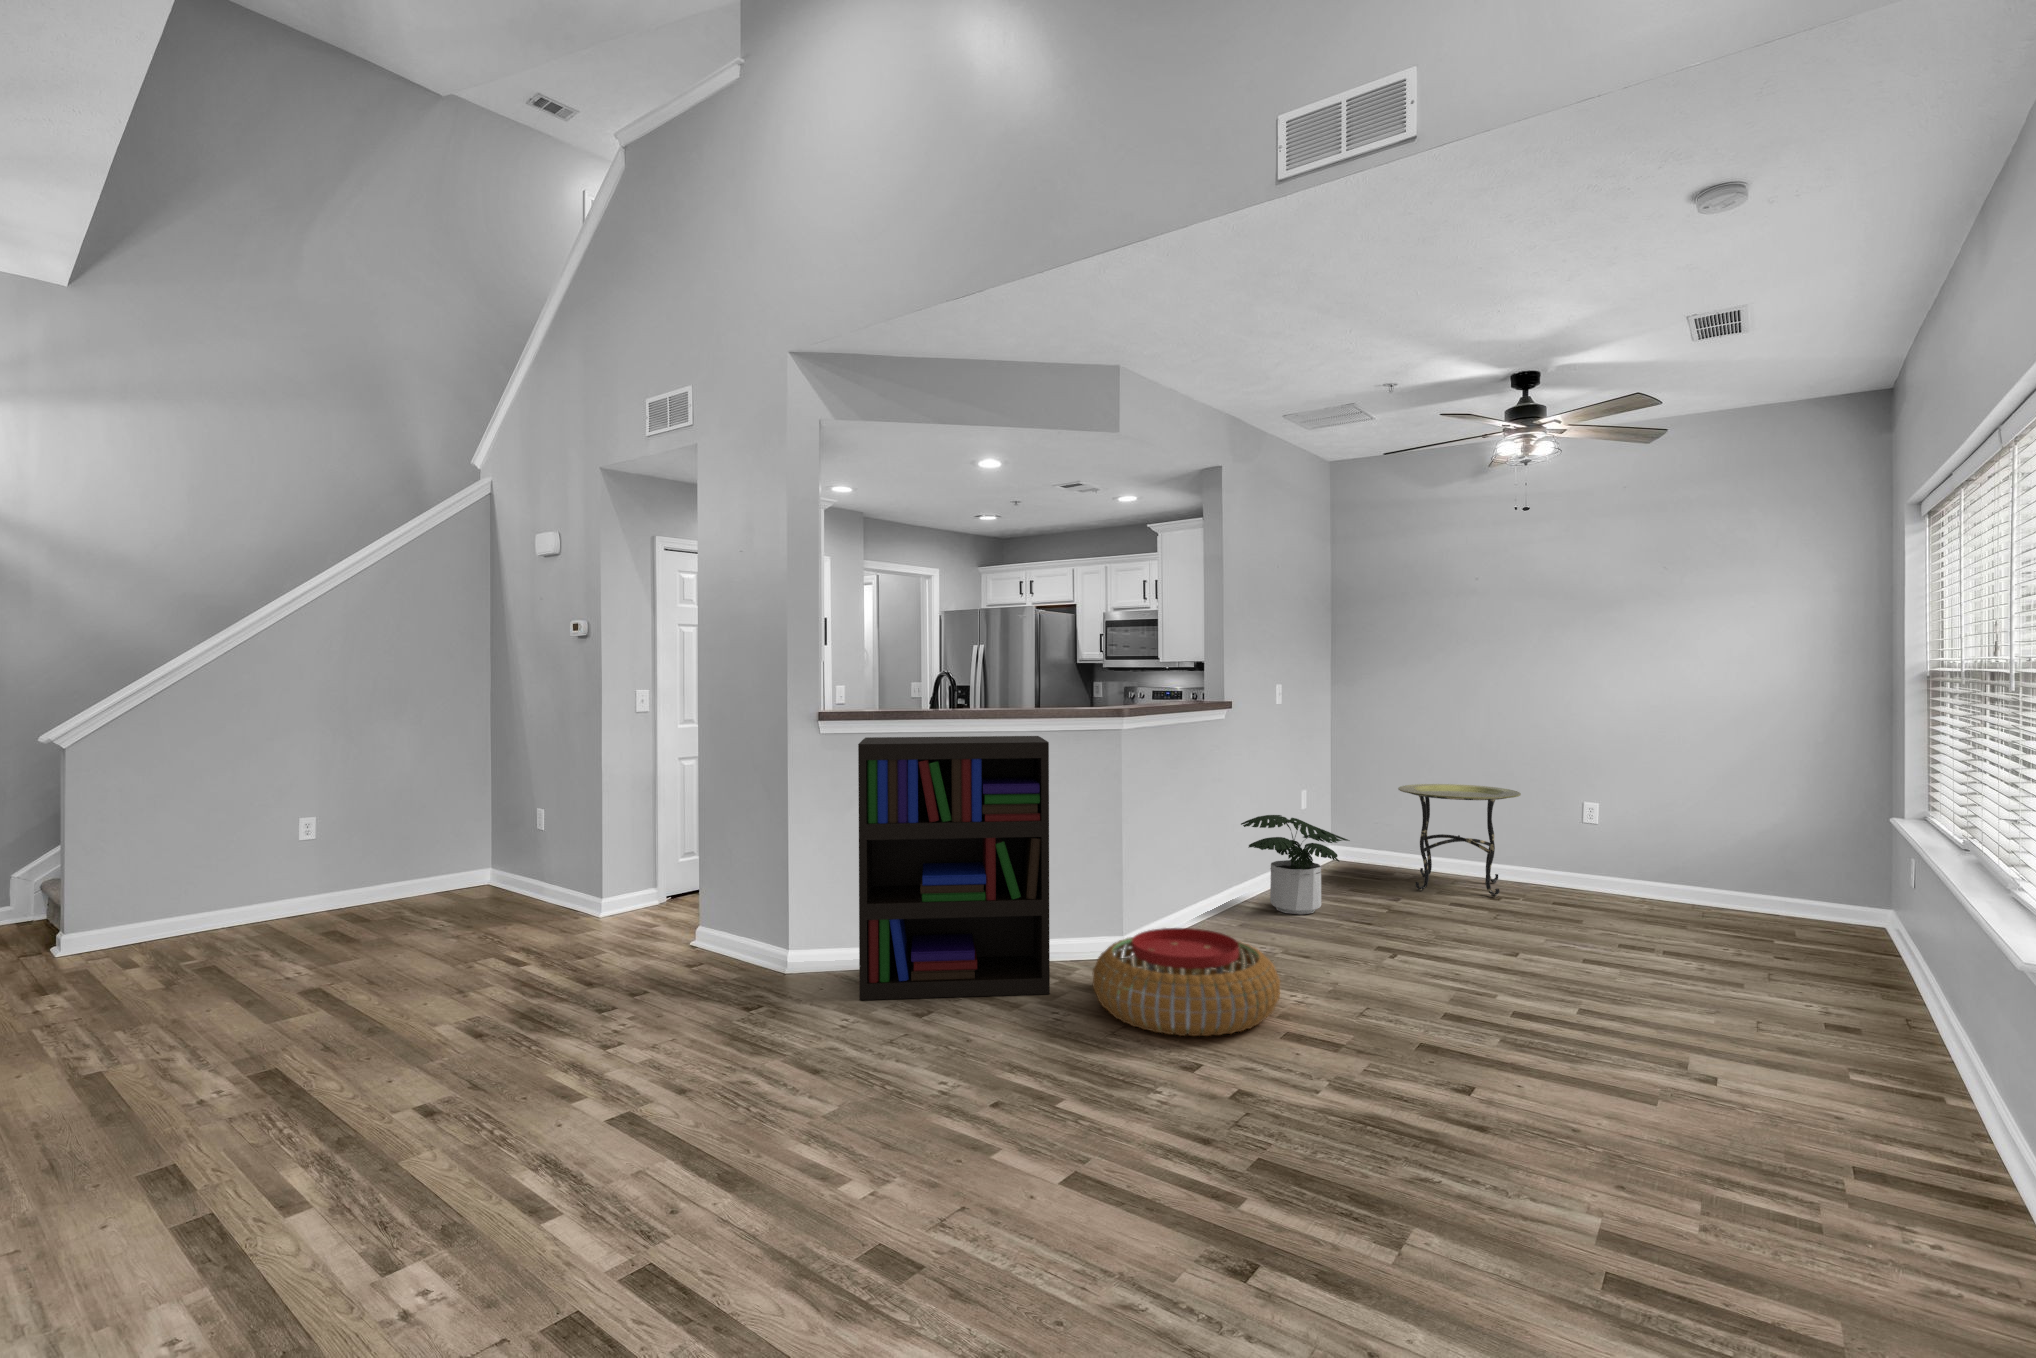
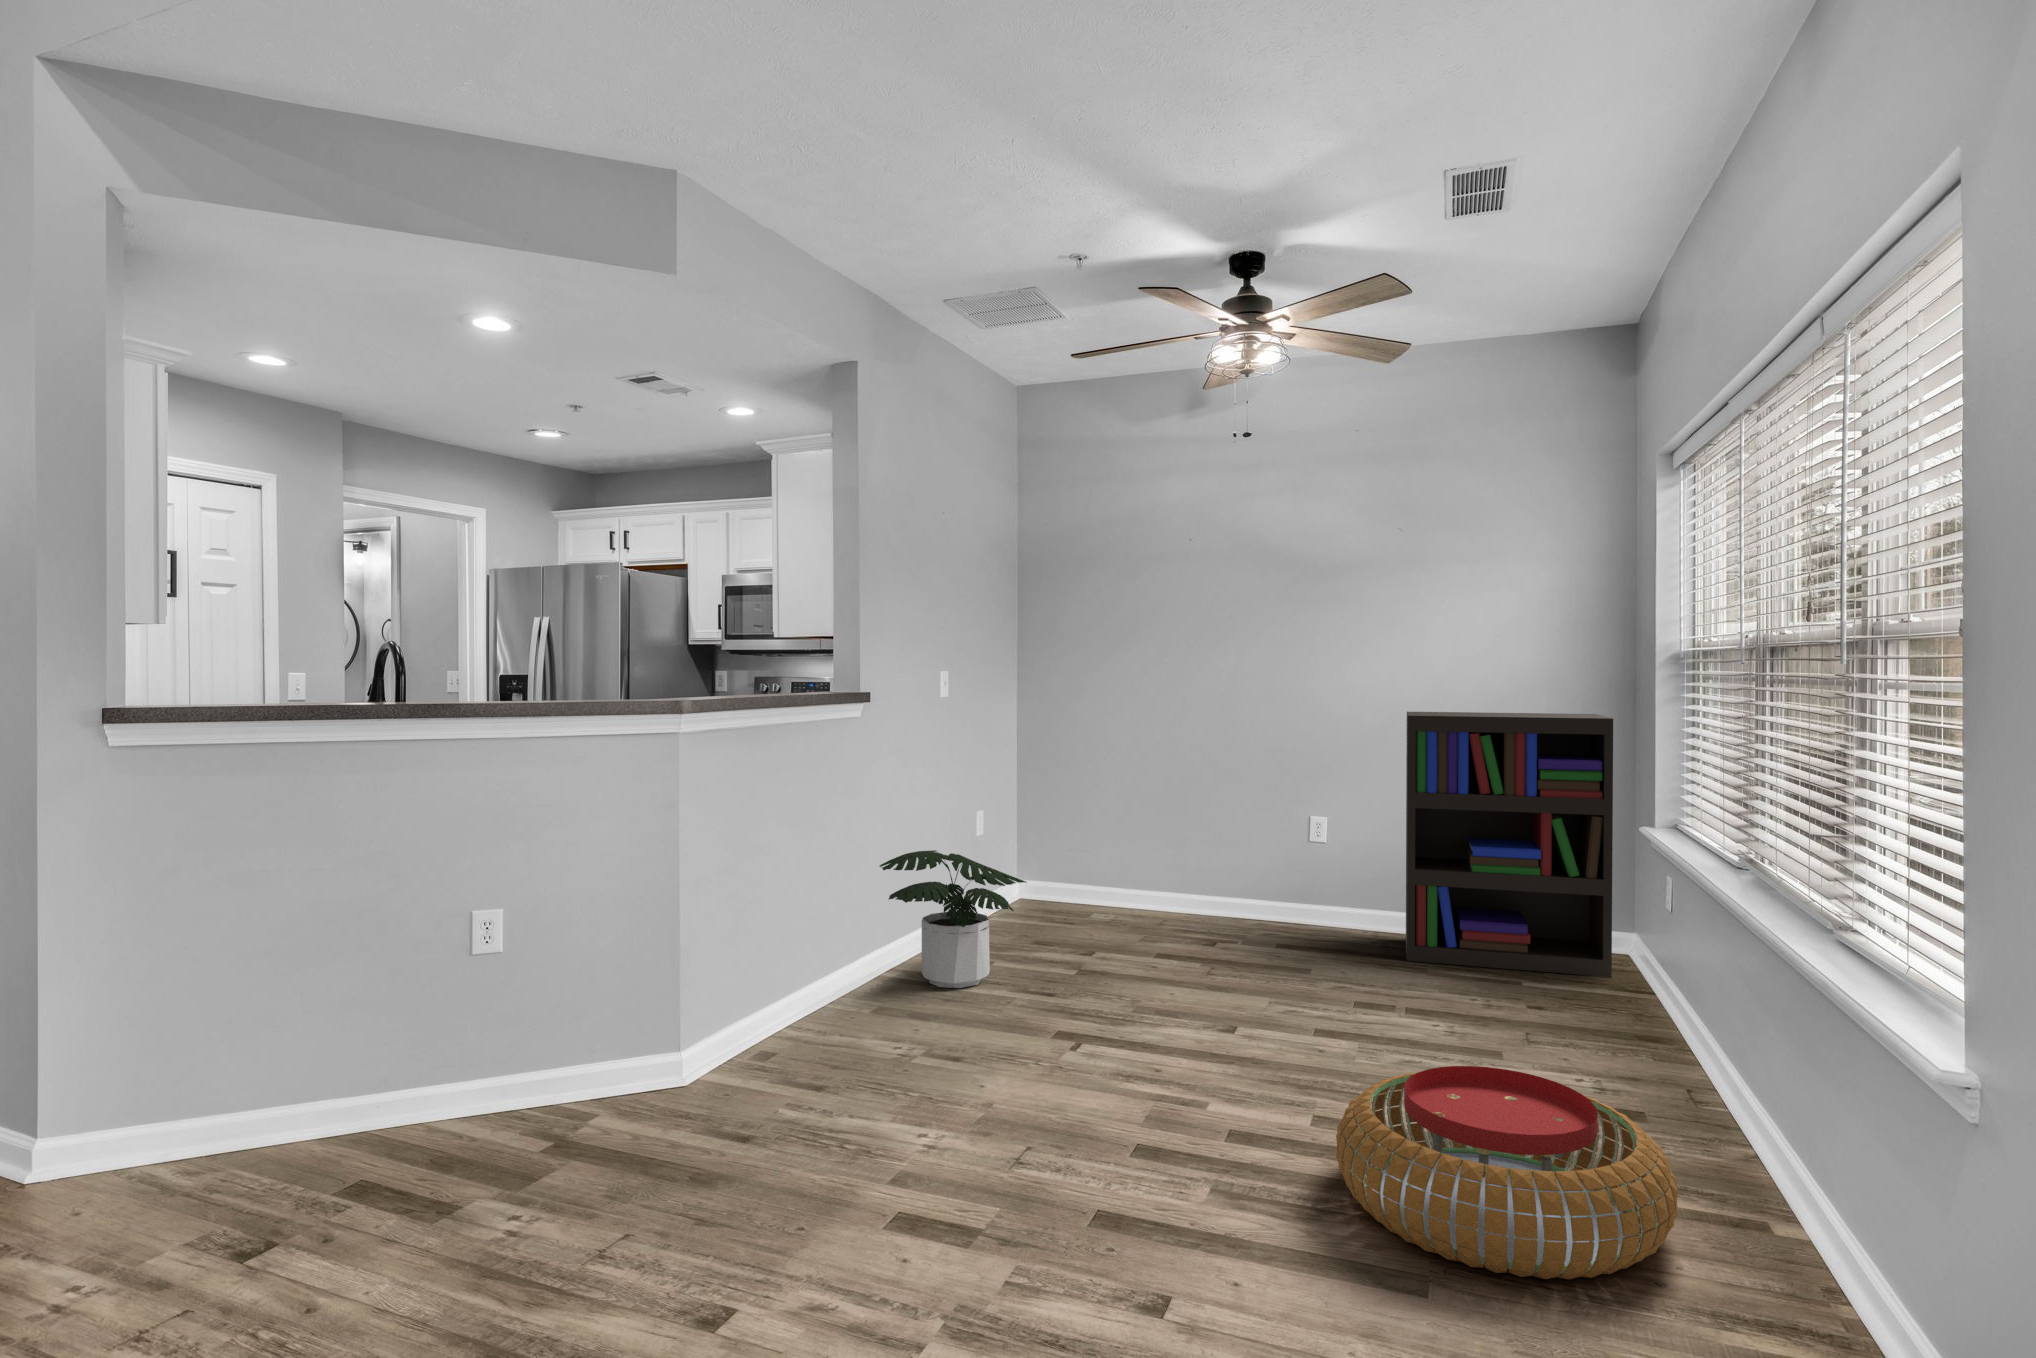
bookshelf: present [858,736,1050,1000] -> present [1406,712,1613,977]
side table: present [1398,784,1521,897] -> none [1094,798,1239,943]
pouf: present [1092,928,1280,1036] -> present [1336,1066,1678,1280]

